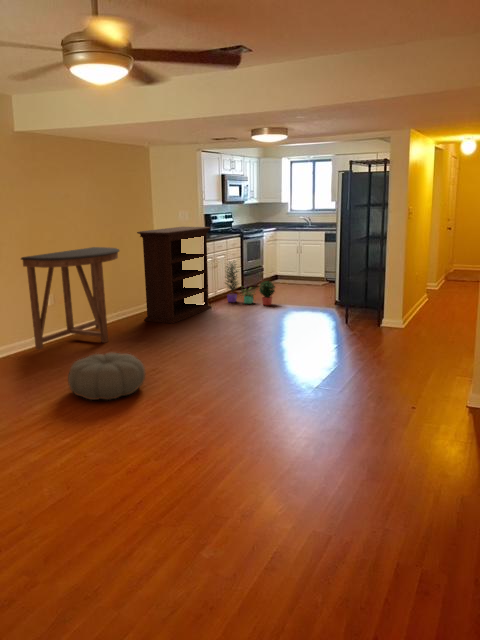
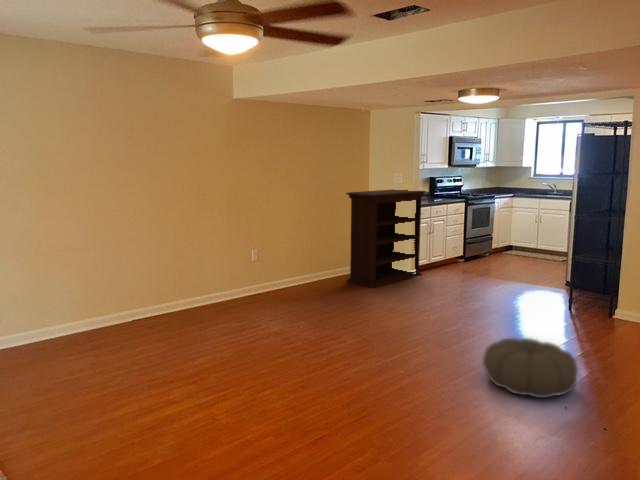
console table: present [21,247,119,349] -> none [226,206,323,301]
potted plant: present [225,261,275,305] -> none [440,226,496,279]
pouf: present [68,353,145,400] -> present [483,338,578,398]

